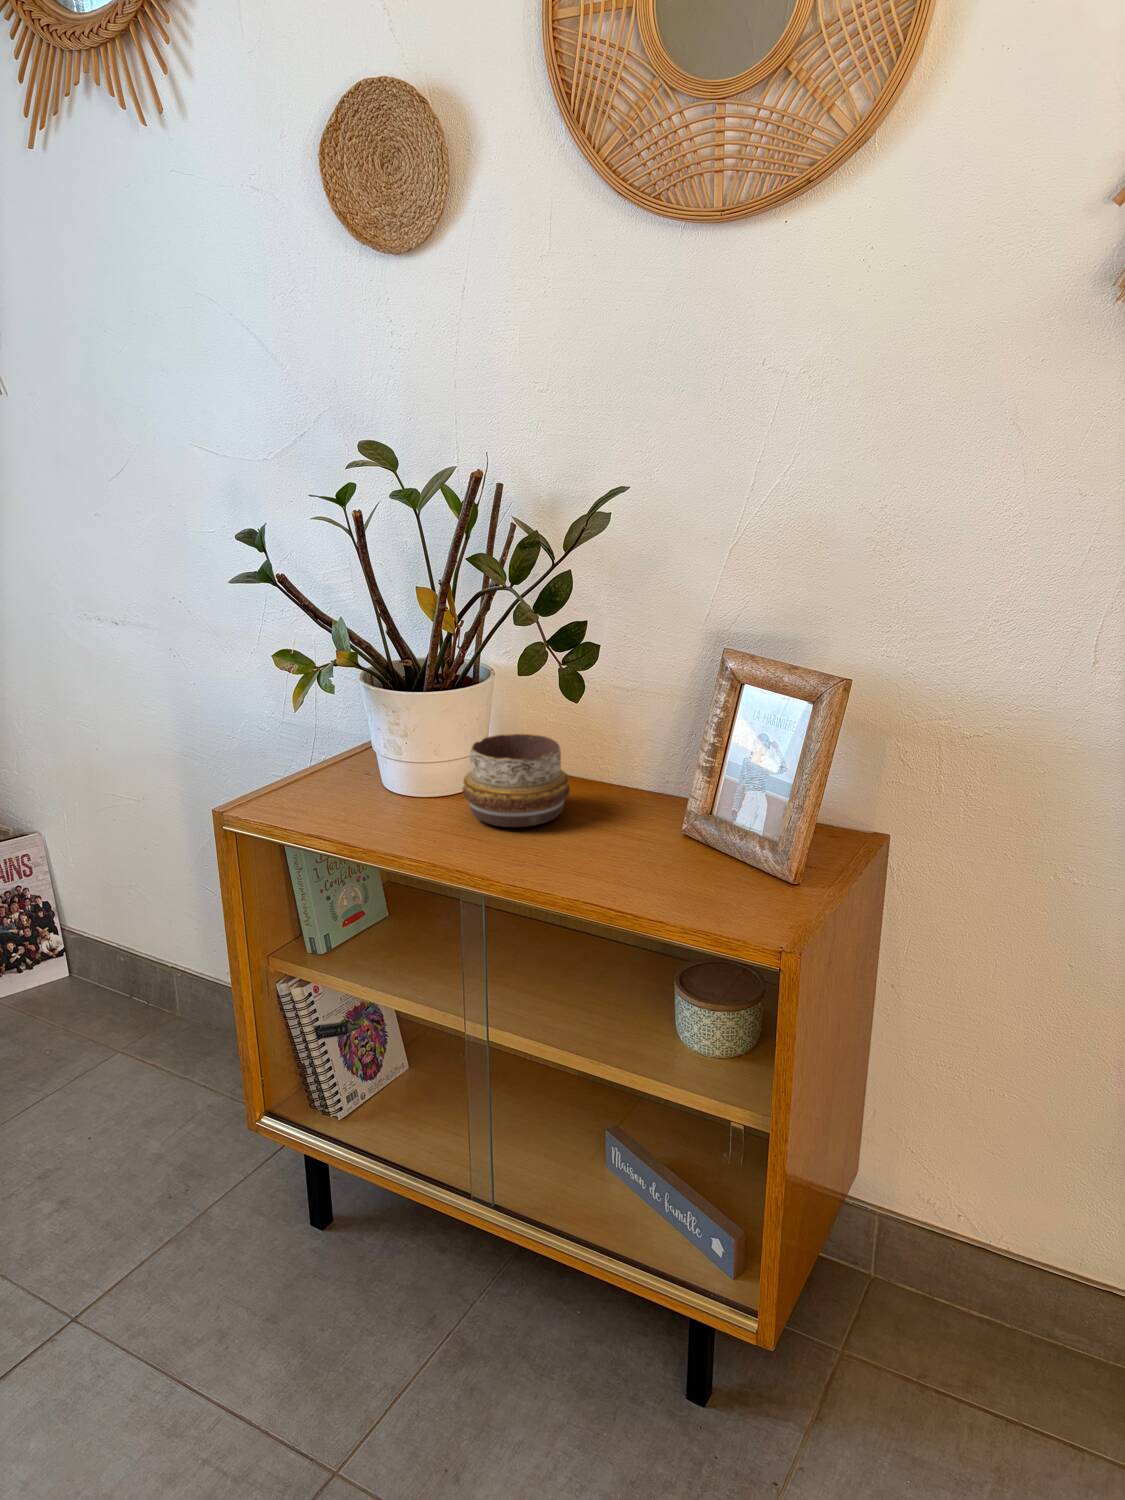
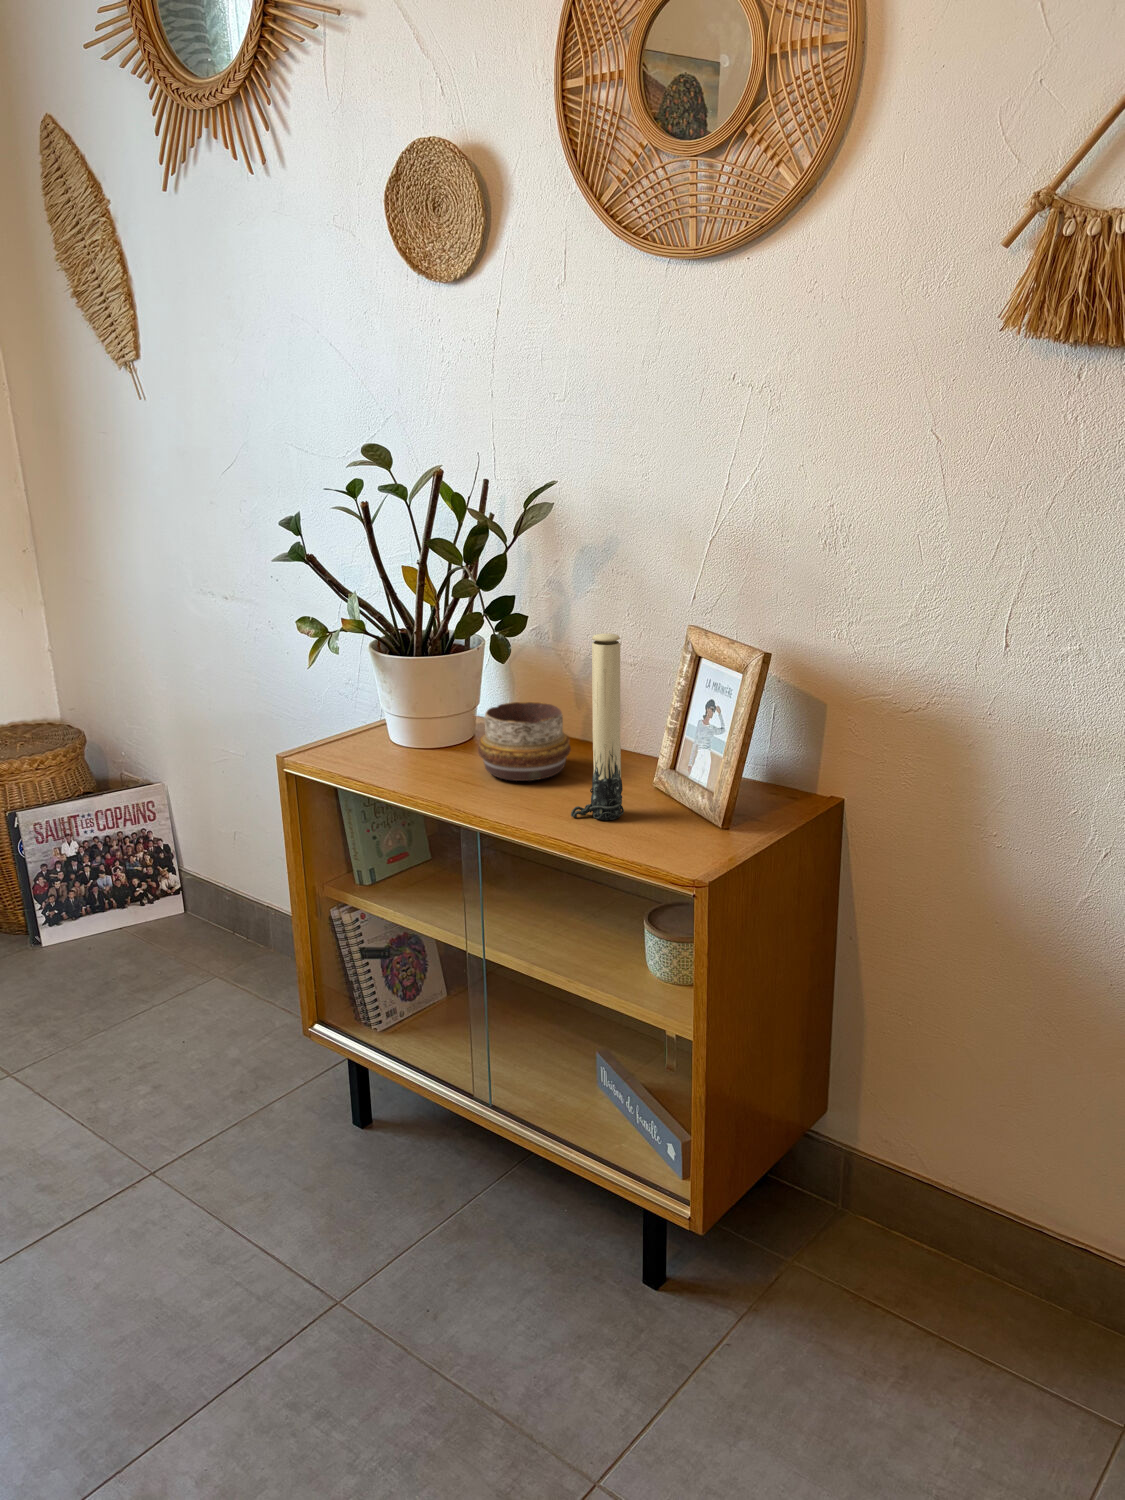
candle: none [594,654,657,873] -> present [571,633,624,820]

